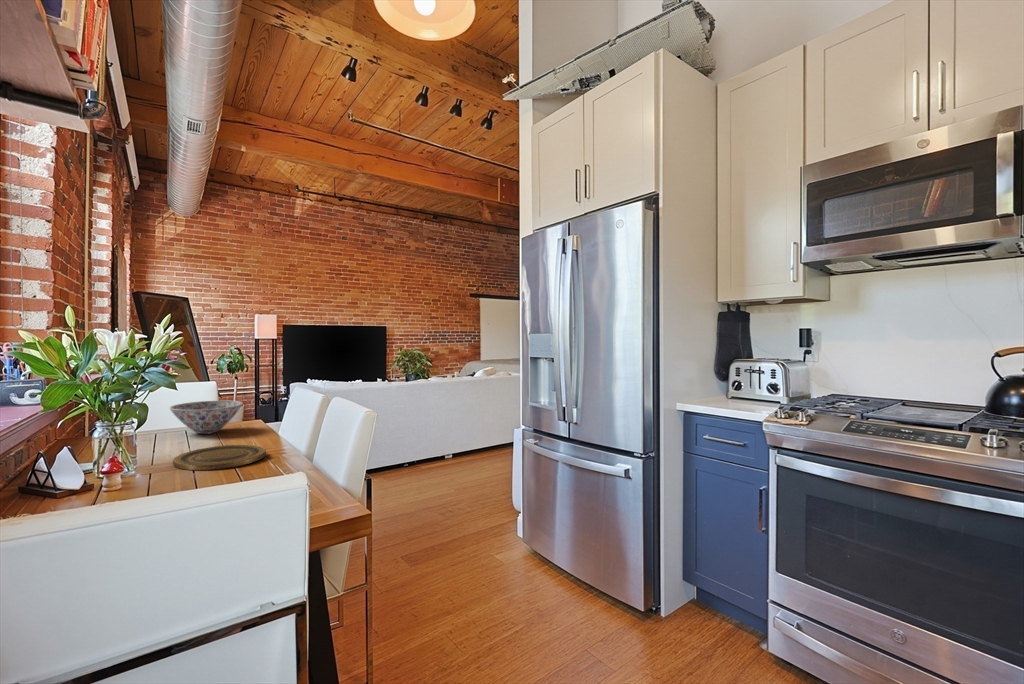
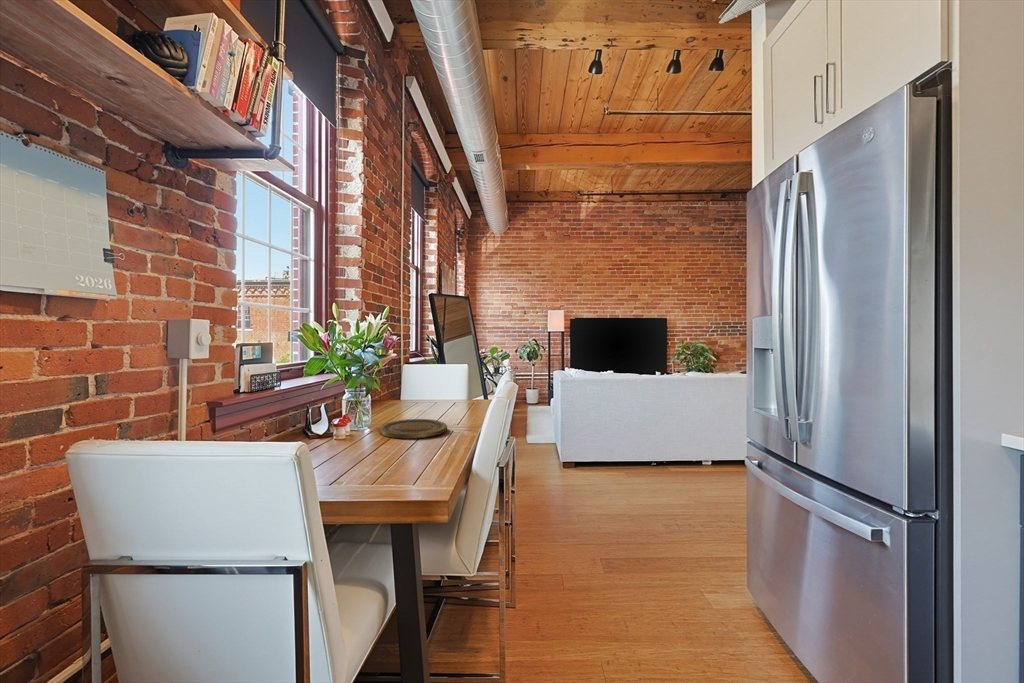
bowl: present [170,400,243,434] -> none [415,381,466,407]

